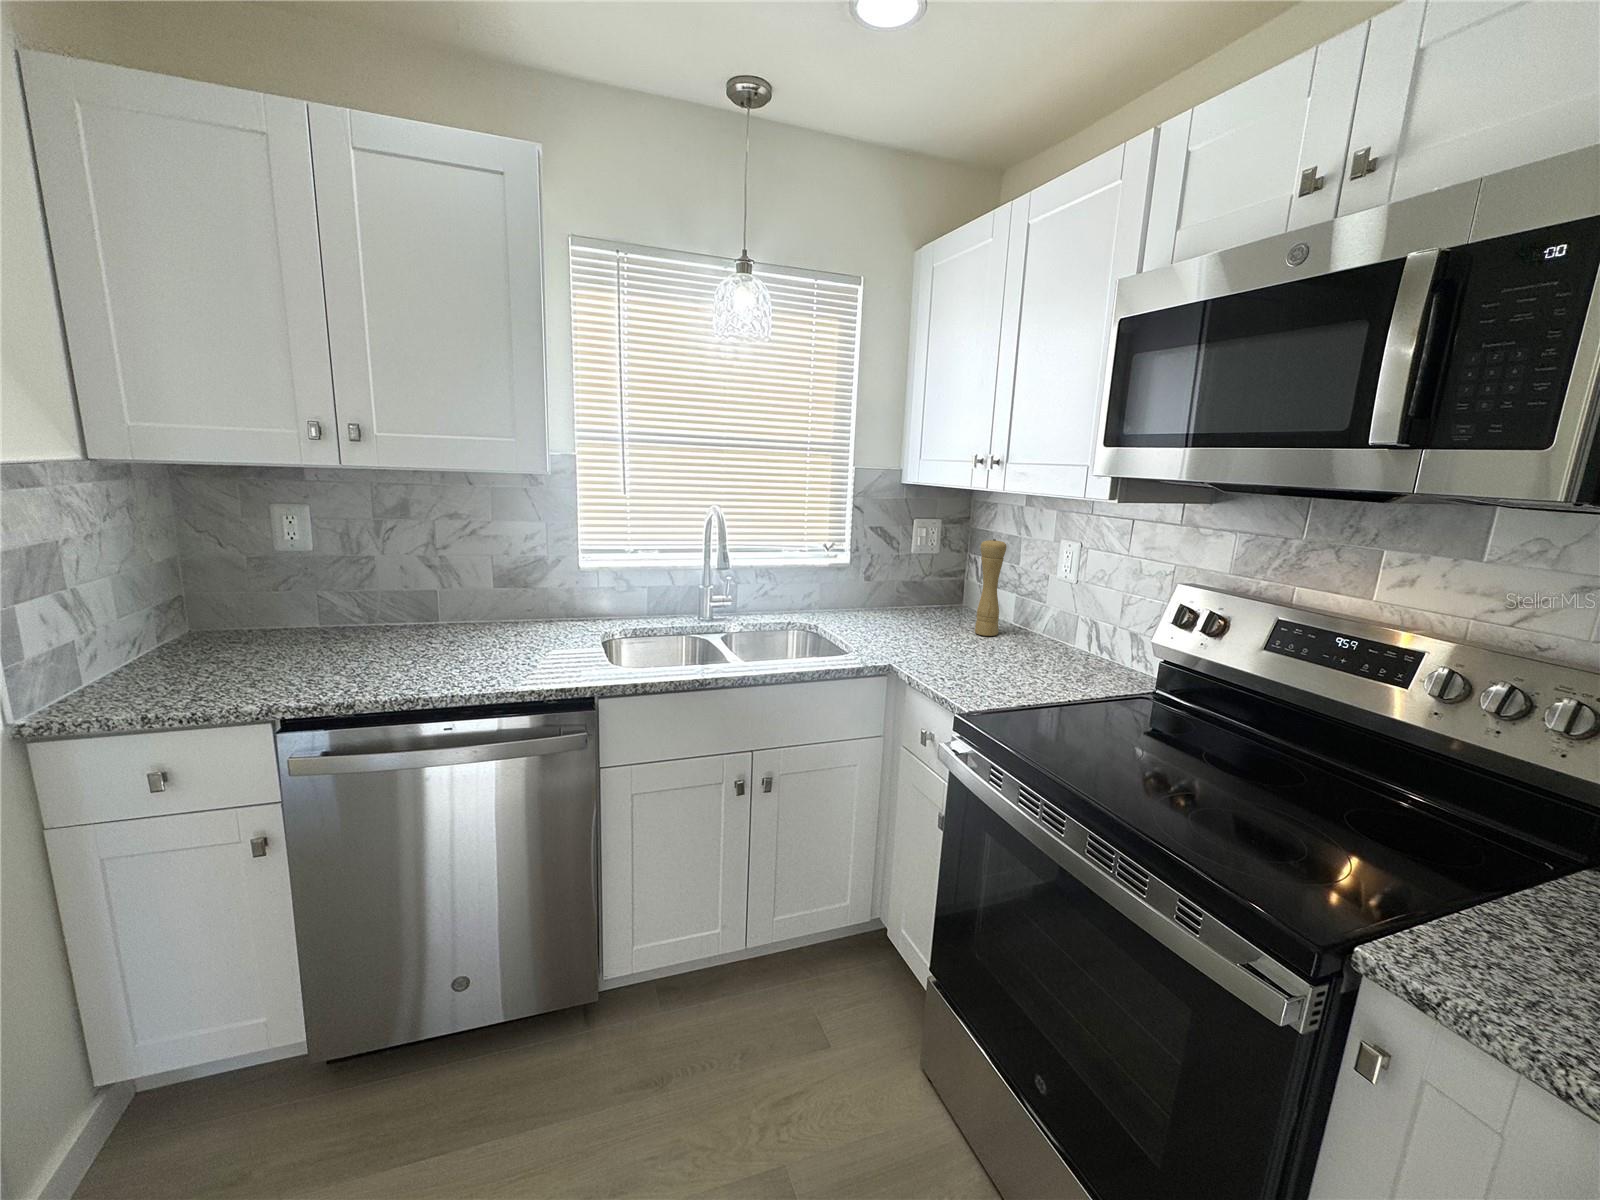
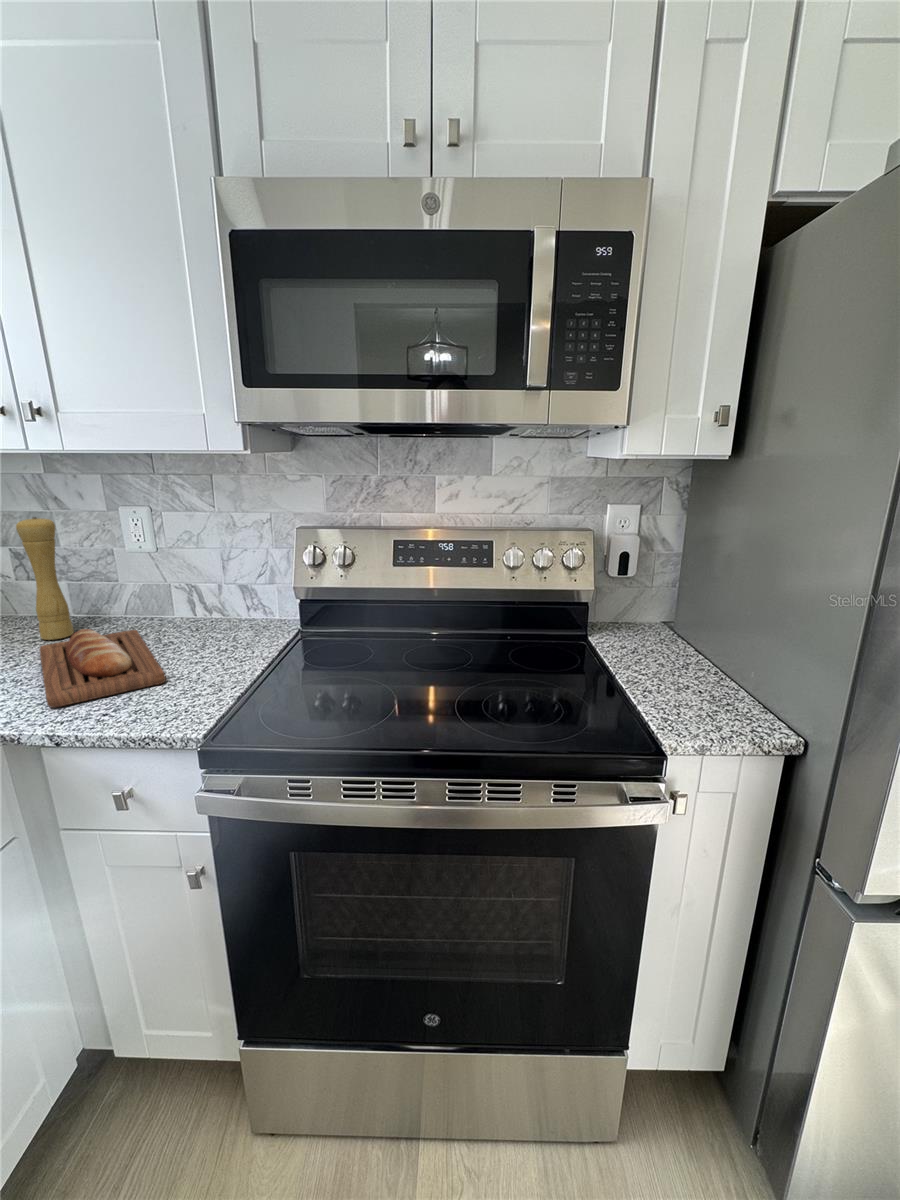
bread loaf: none [928,630,1031,684] -> present [39,629,166,708]

